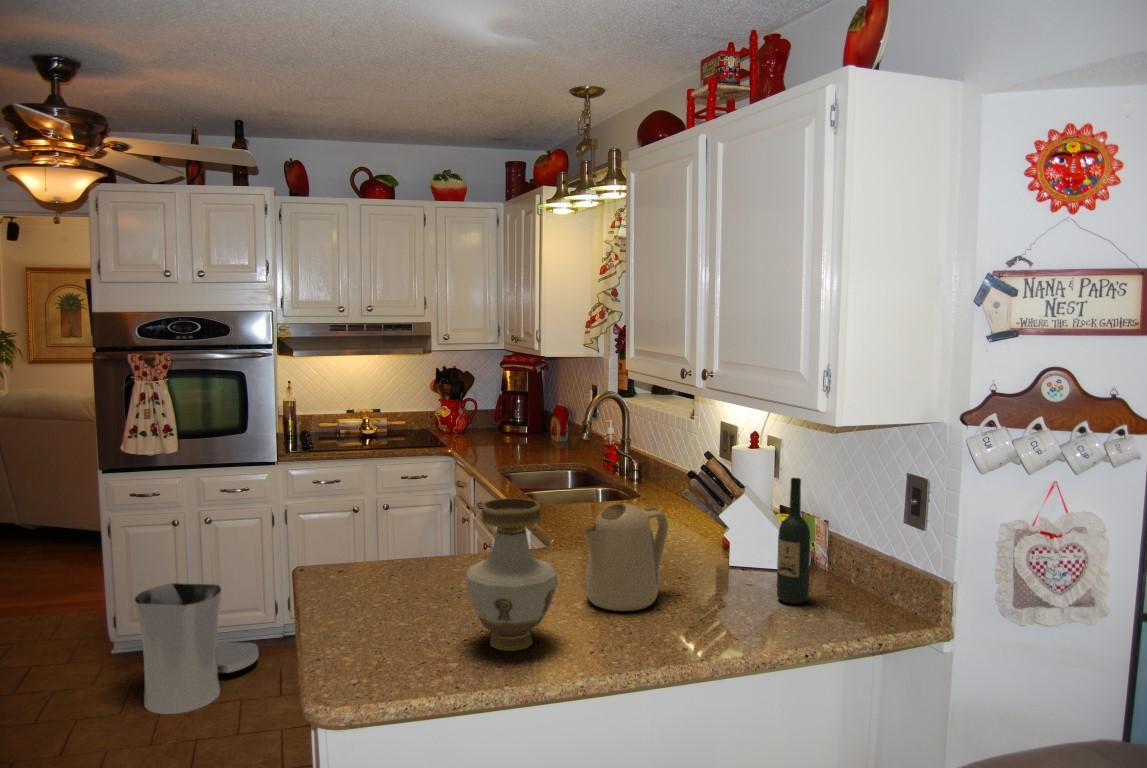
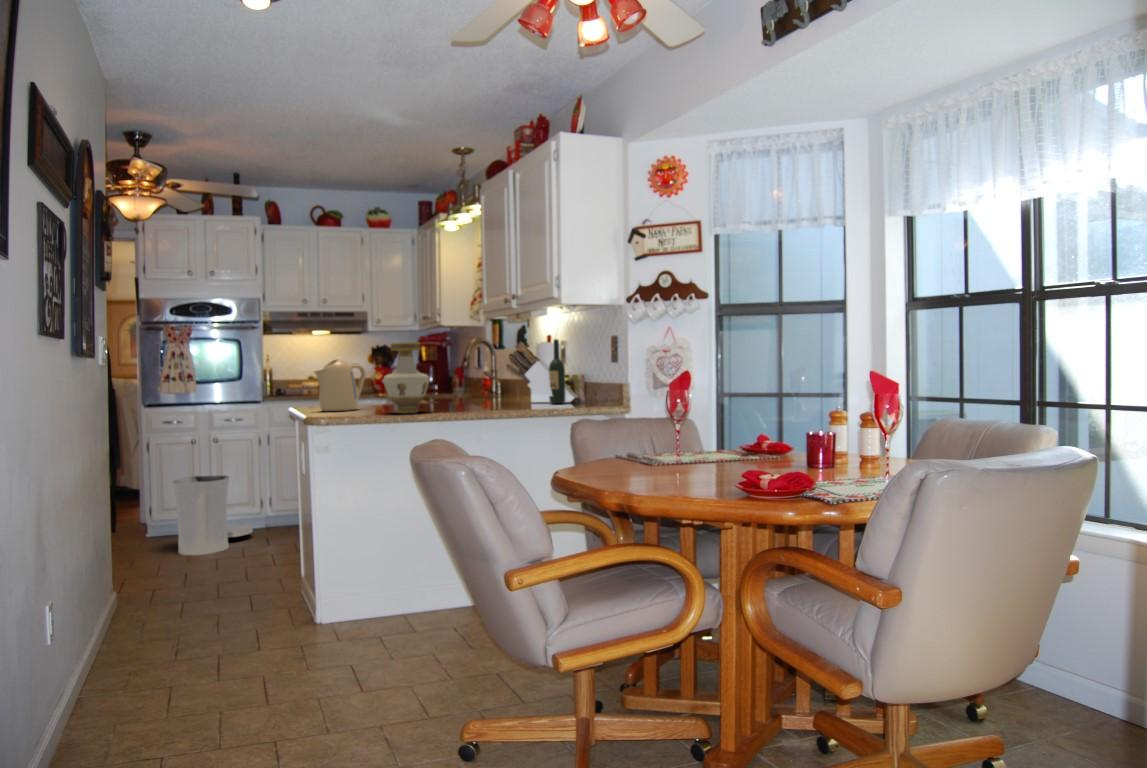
kettle: present [583,503,668,611] -> present [314,359,366,411]

